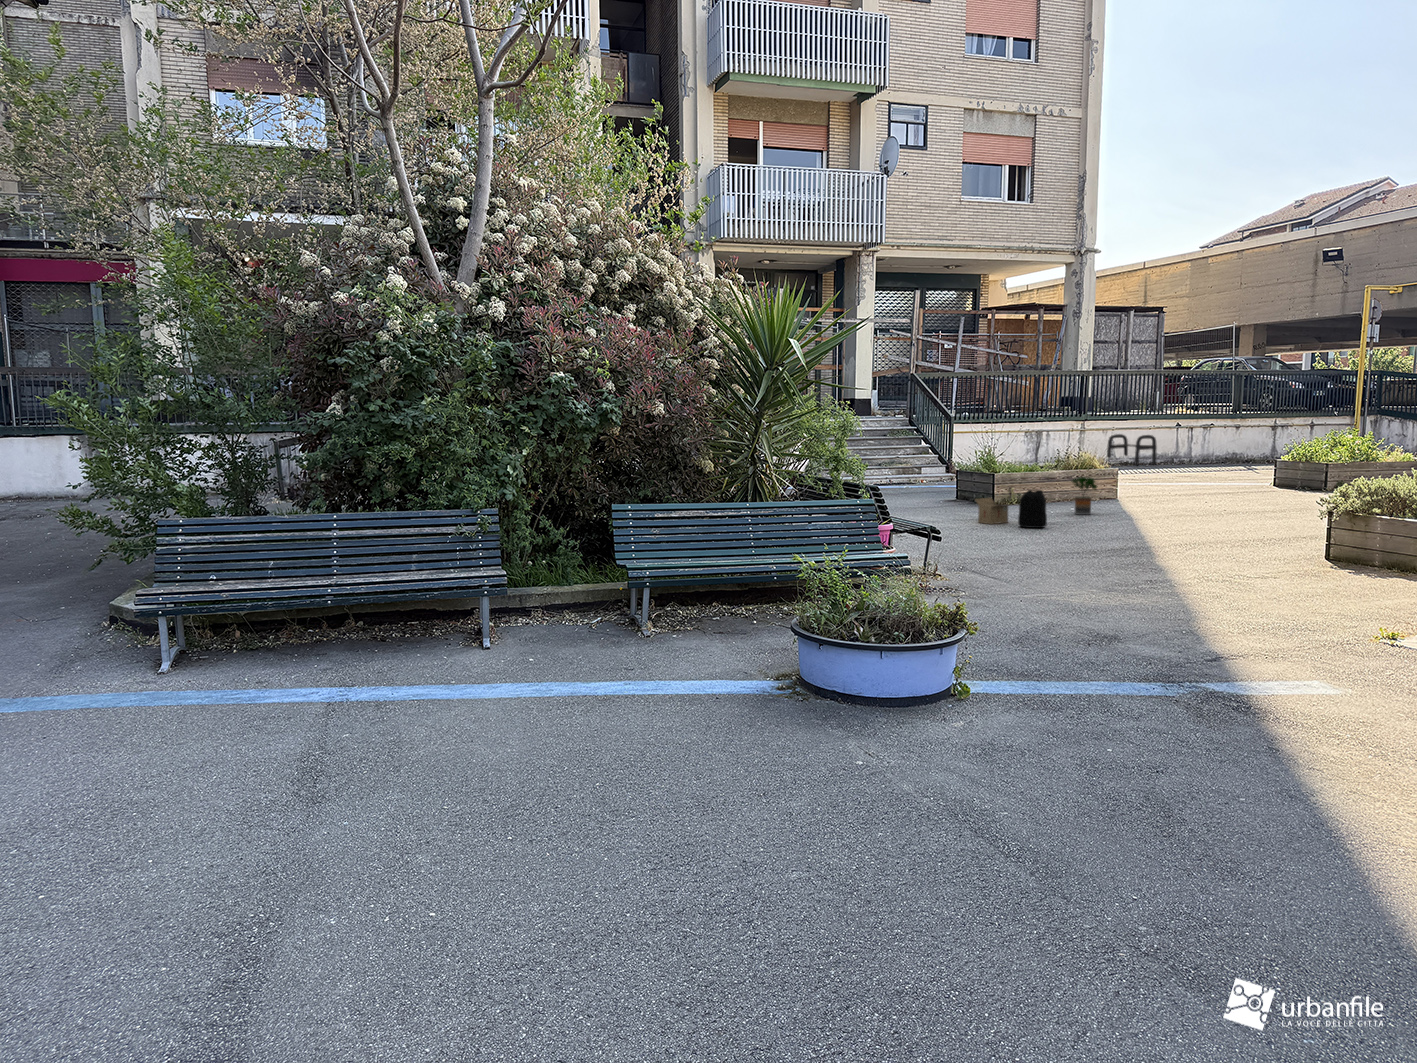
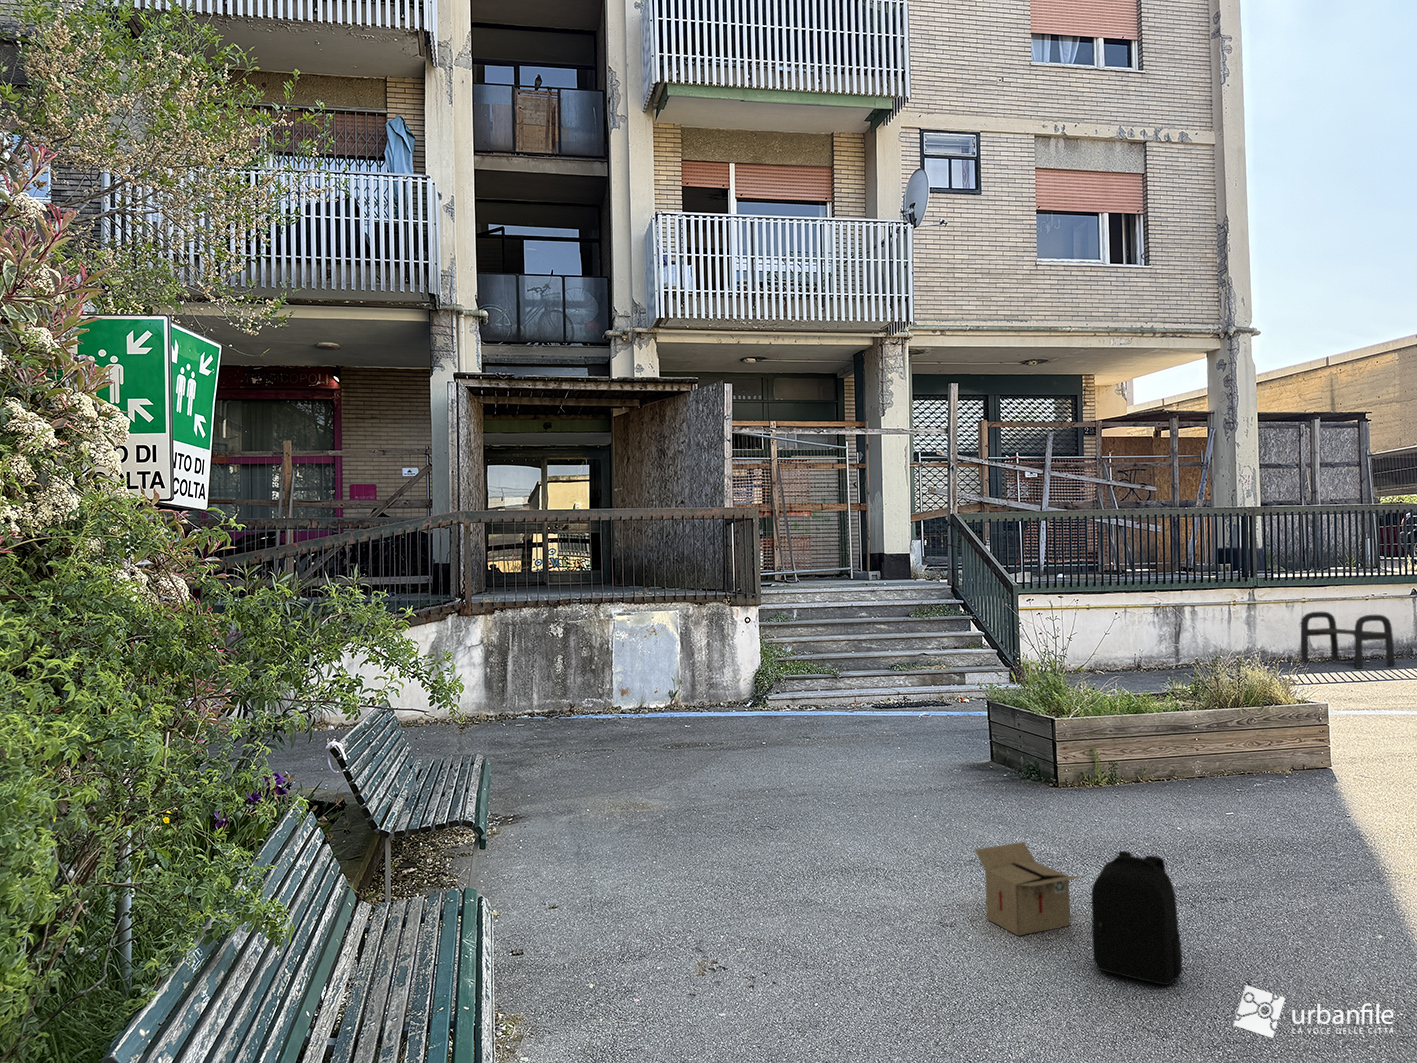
potted tree: present [1071,477,1098,515] -> none [1247,776,1328,886]

